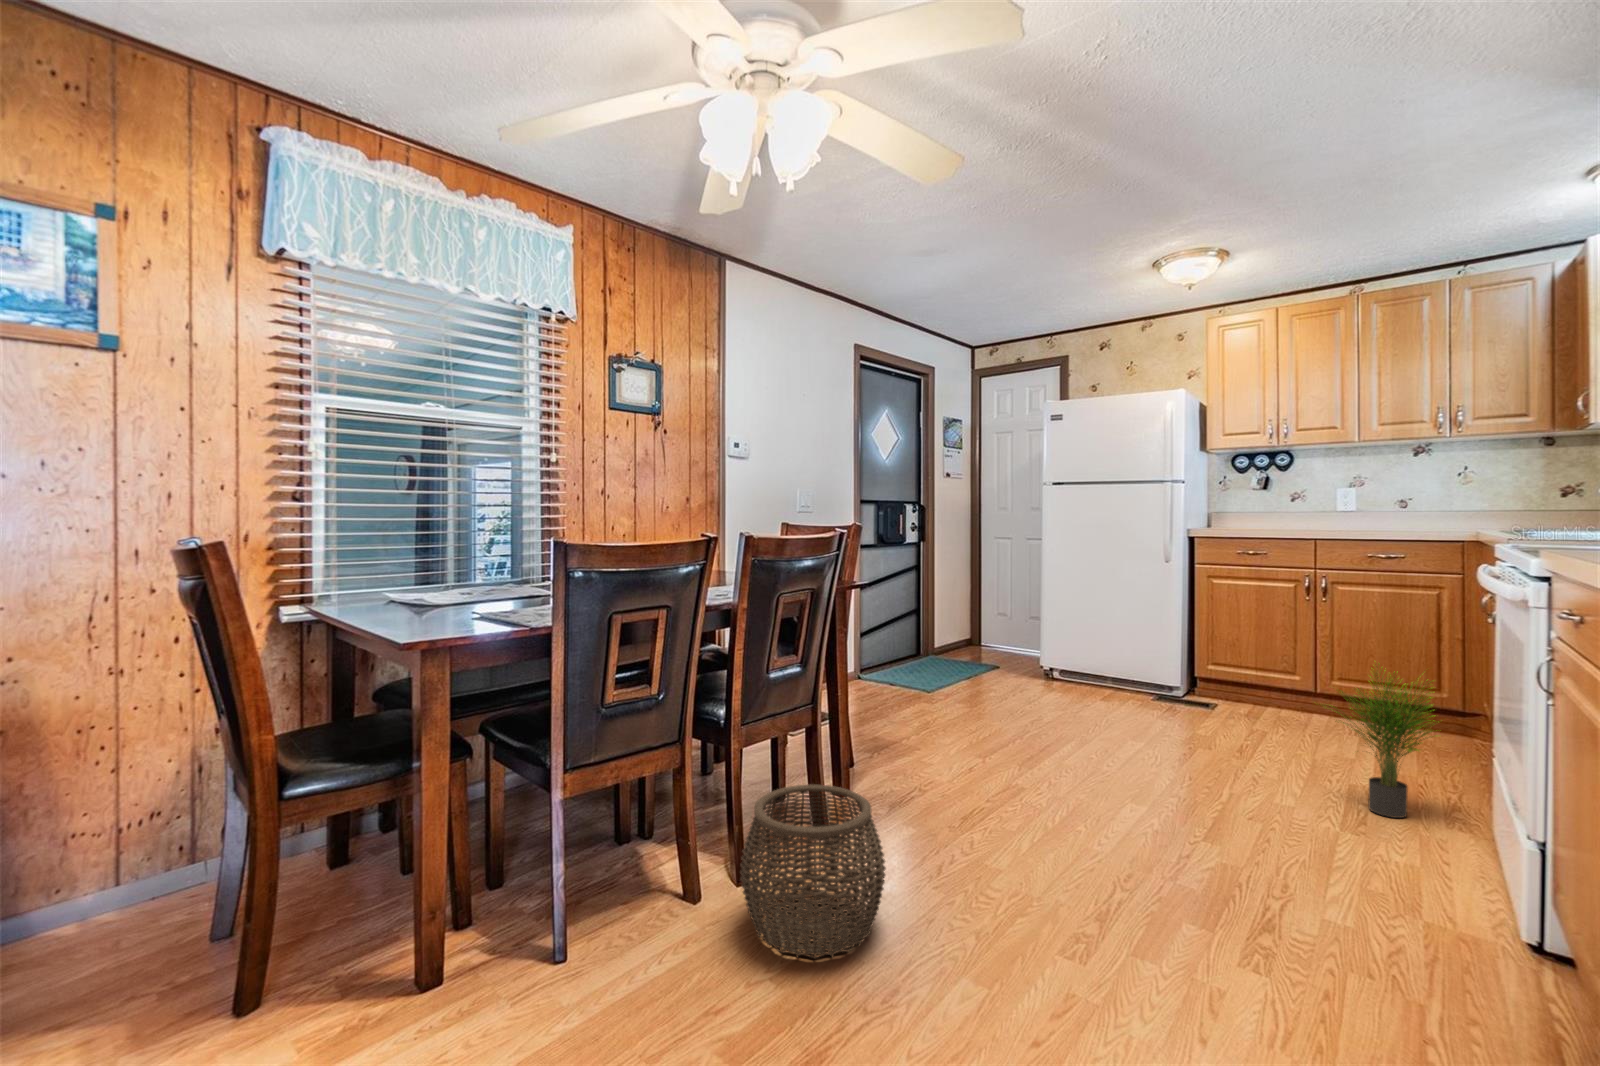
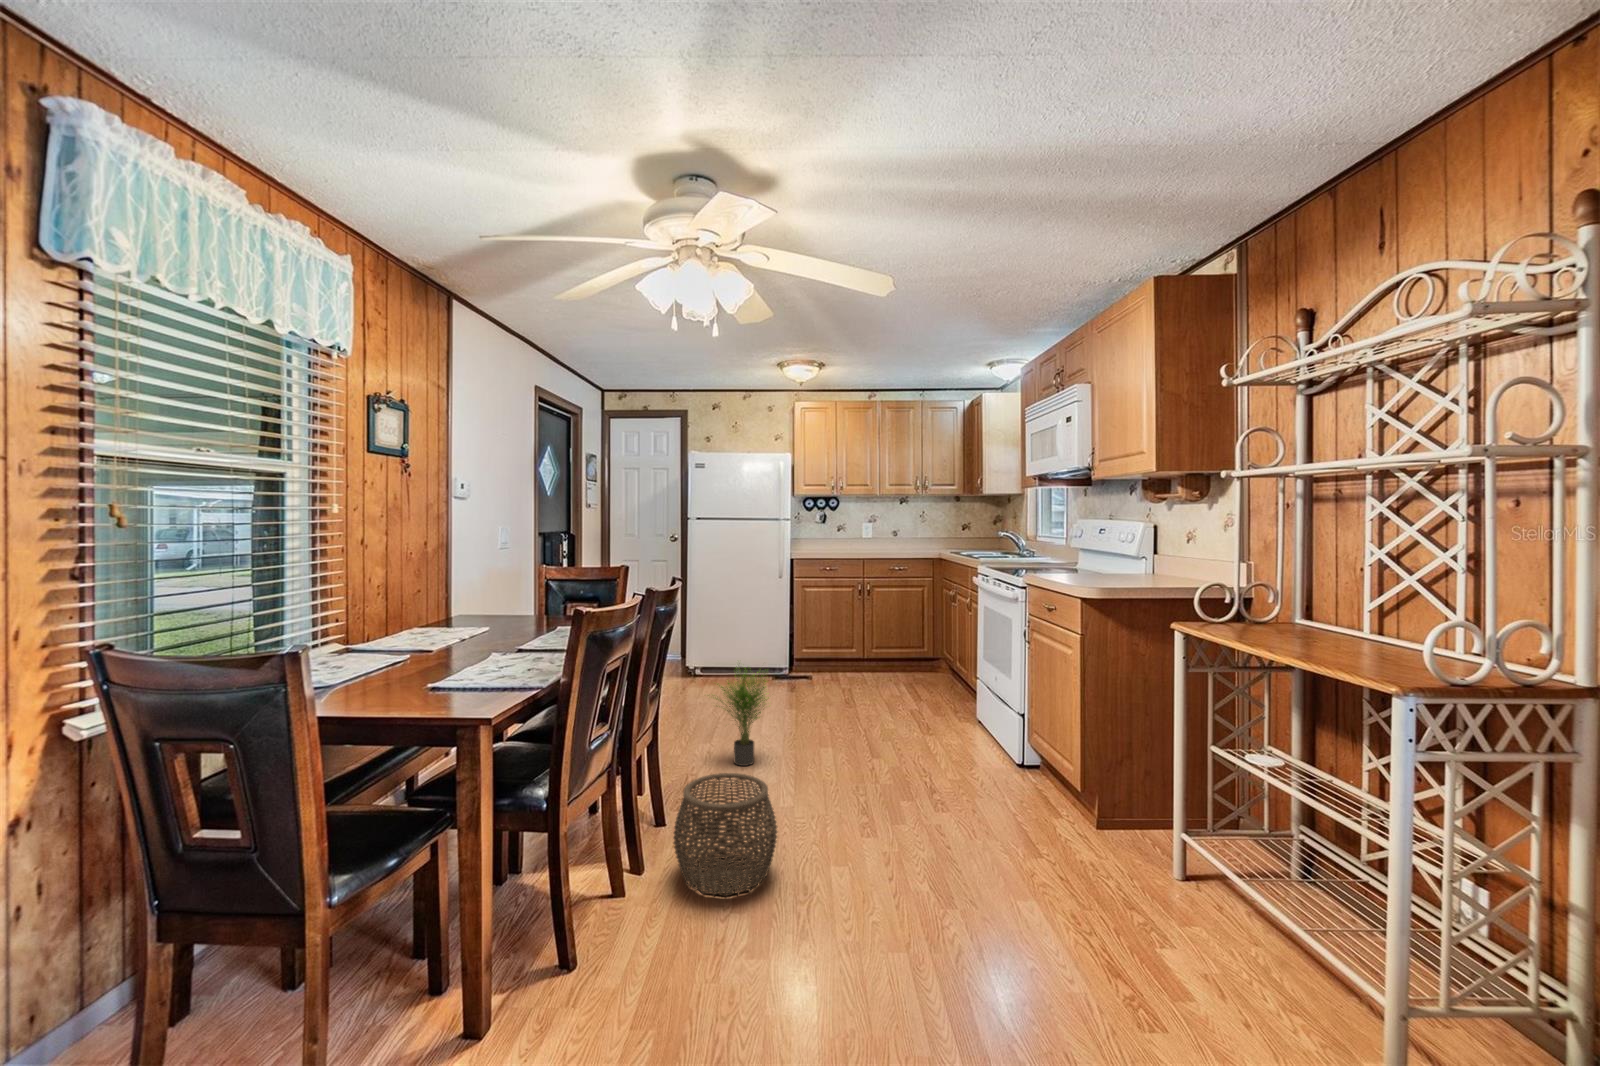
potted plant: present [1331,673,1435,818] -> present [717,670,767,766]

